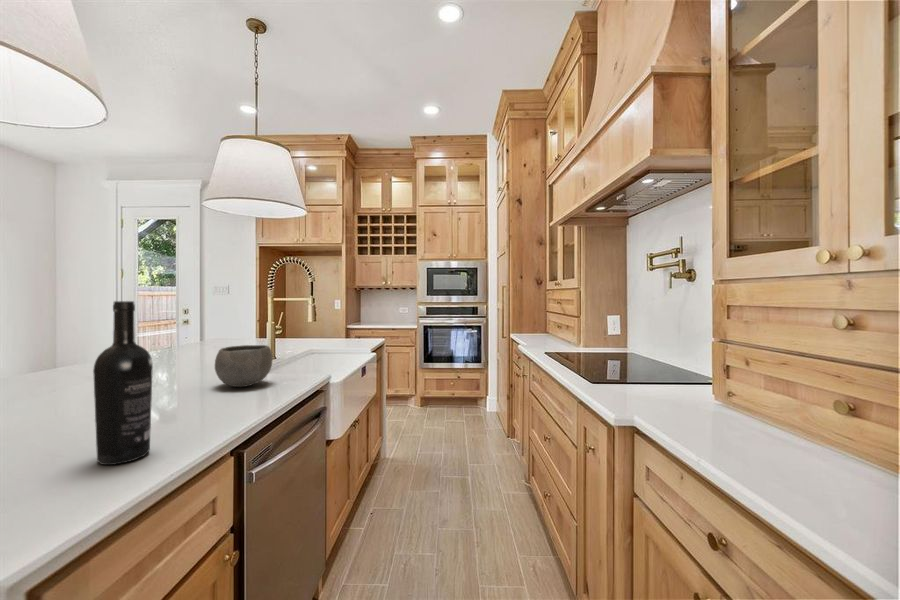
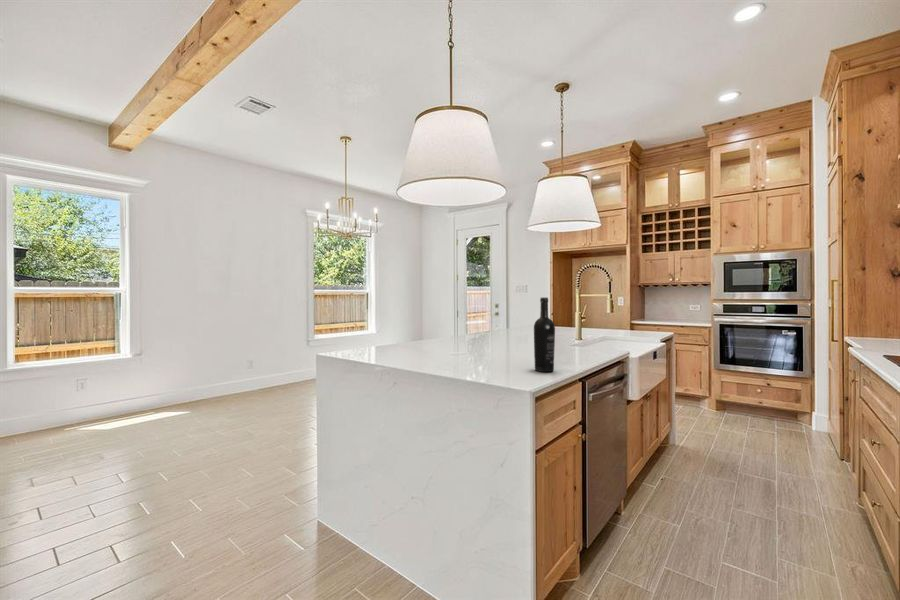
ceramic bowl: present [215,345,273,387] -> none [559,327,593,353]

